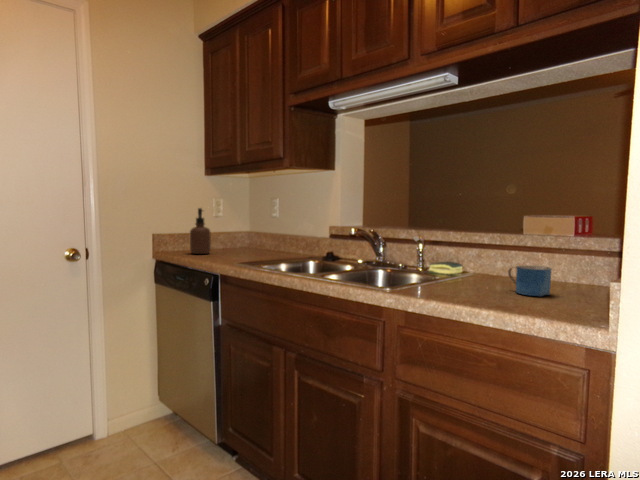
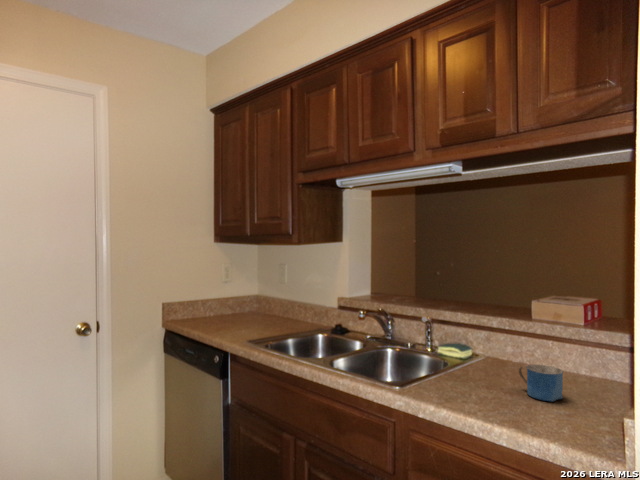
soap dispenser: present [190,208,211,254] -> none [200,278,220,324]

